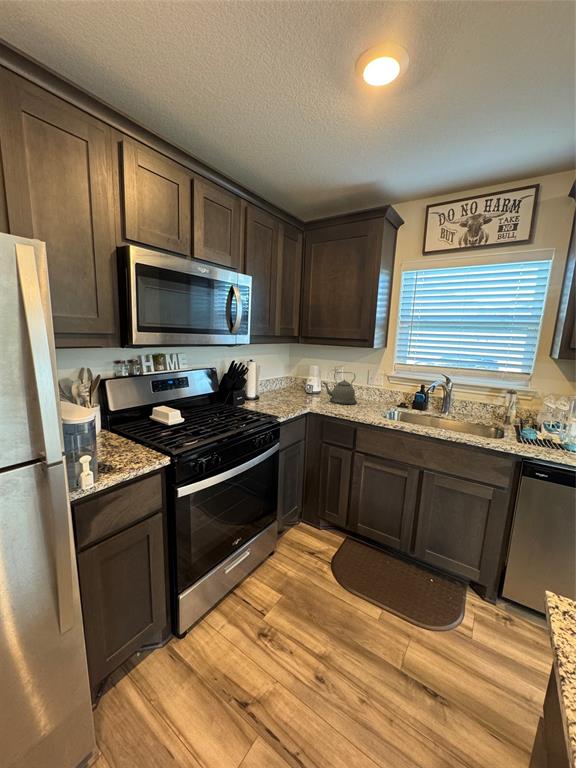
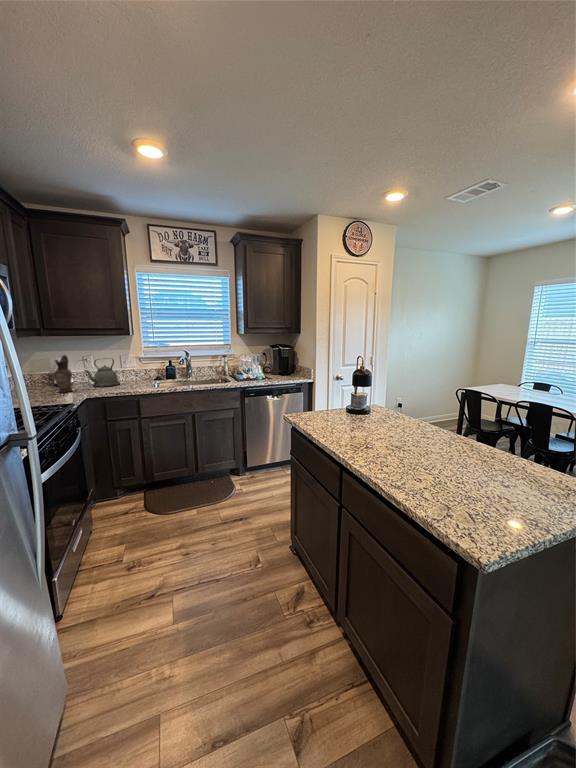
ceramic pitcher: none [292,364,309,402] -> present [53,355,73,393]

